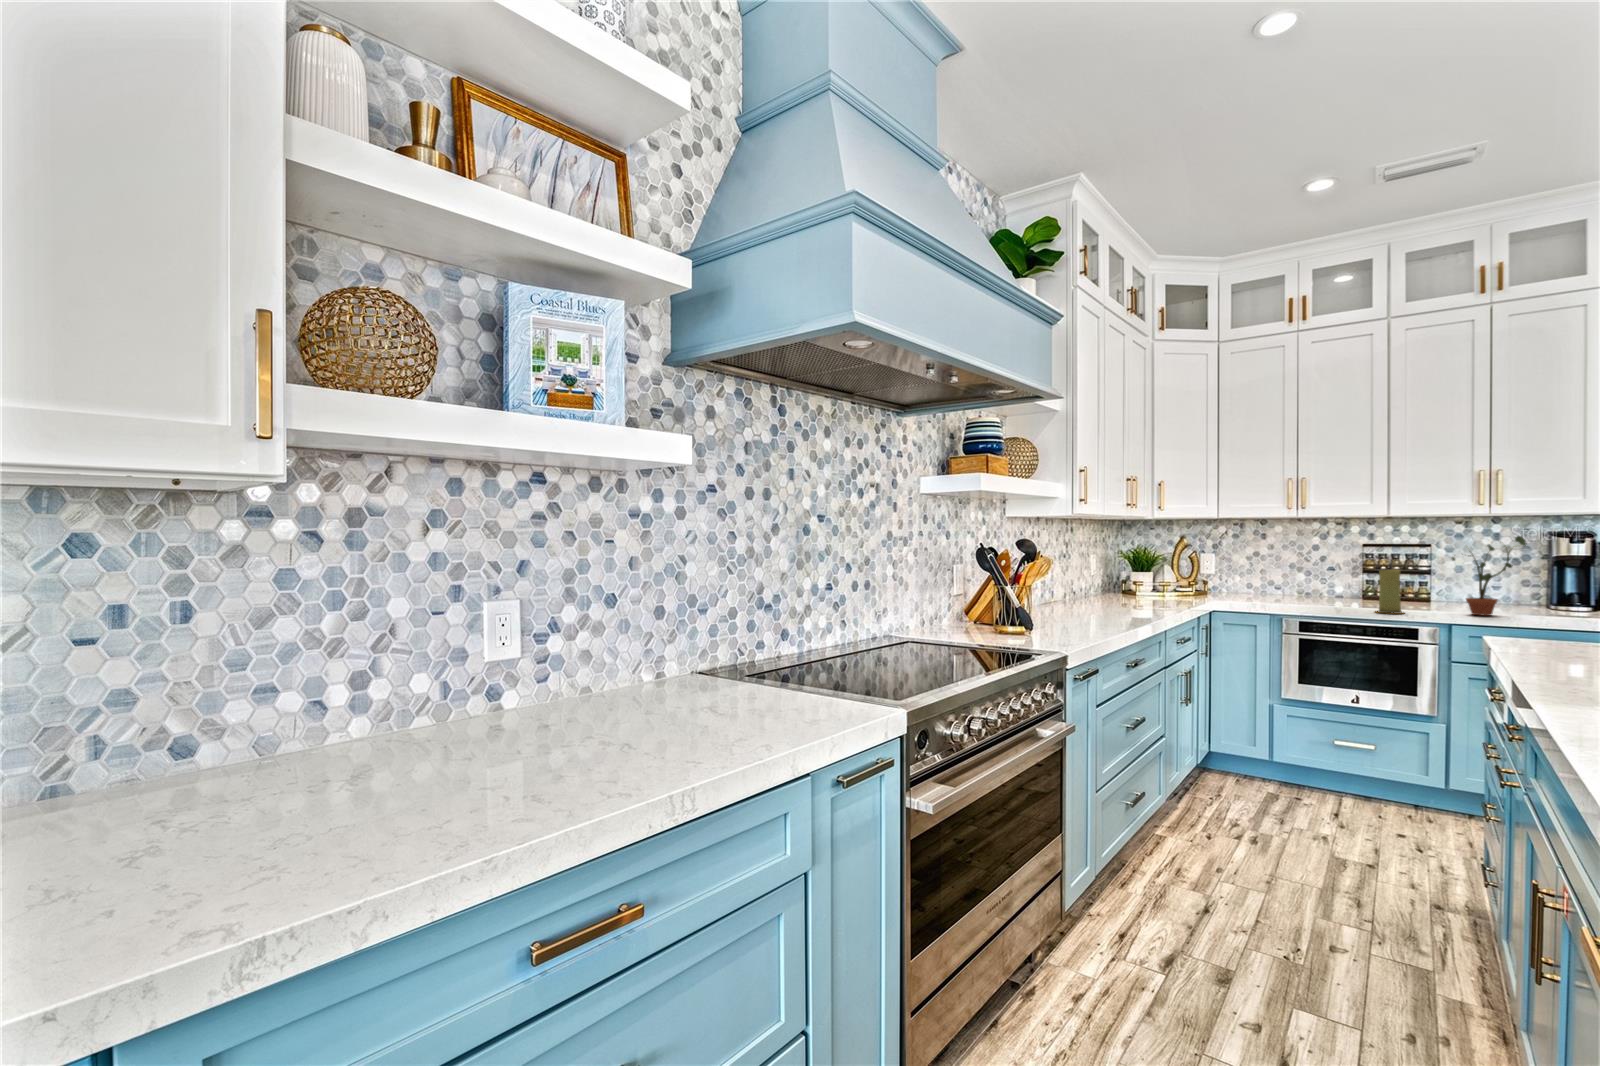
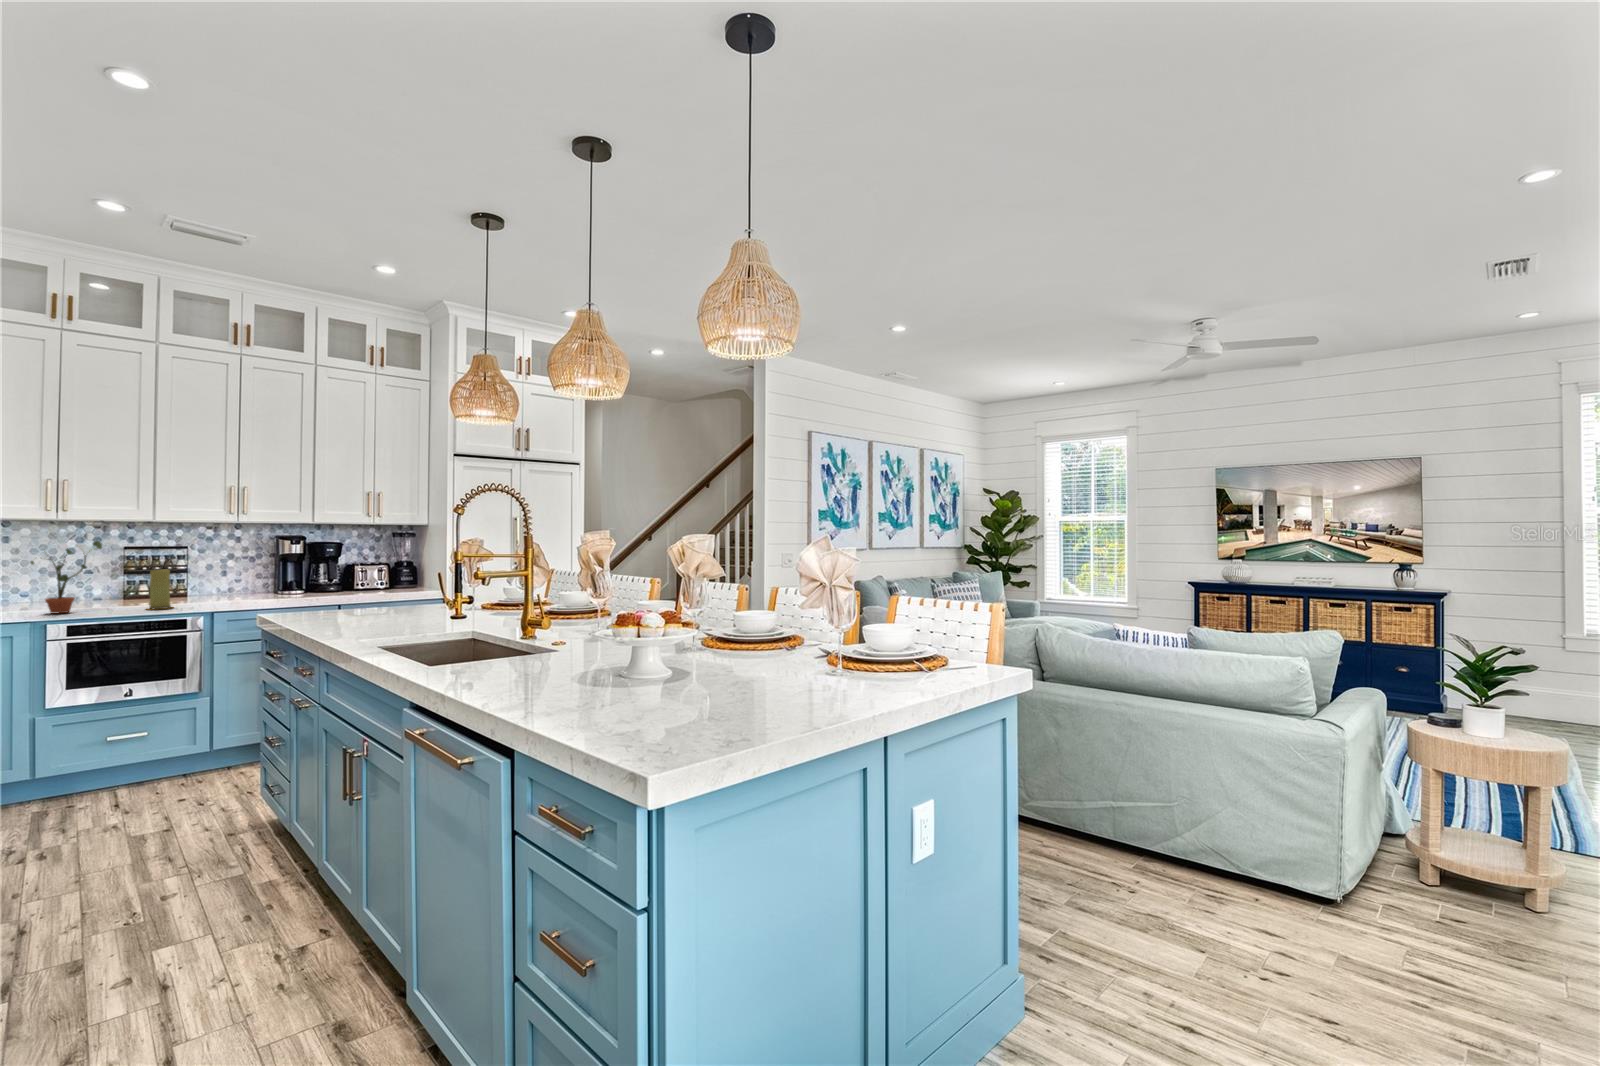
potted plant: present [1452,536,1526,616] -> present [30,541,102,613]

